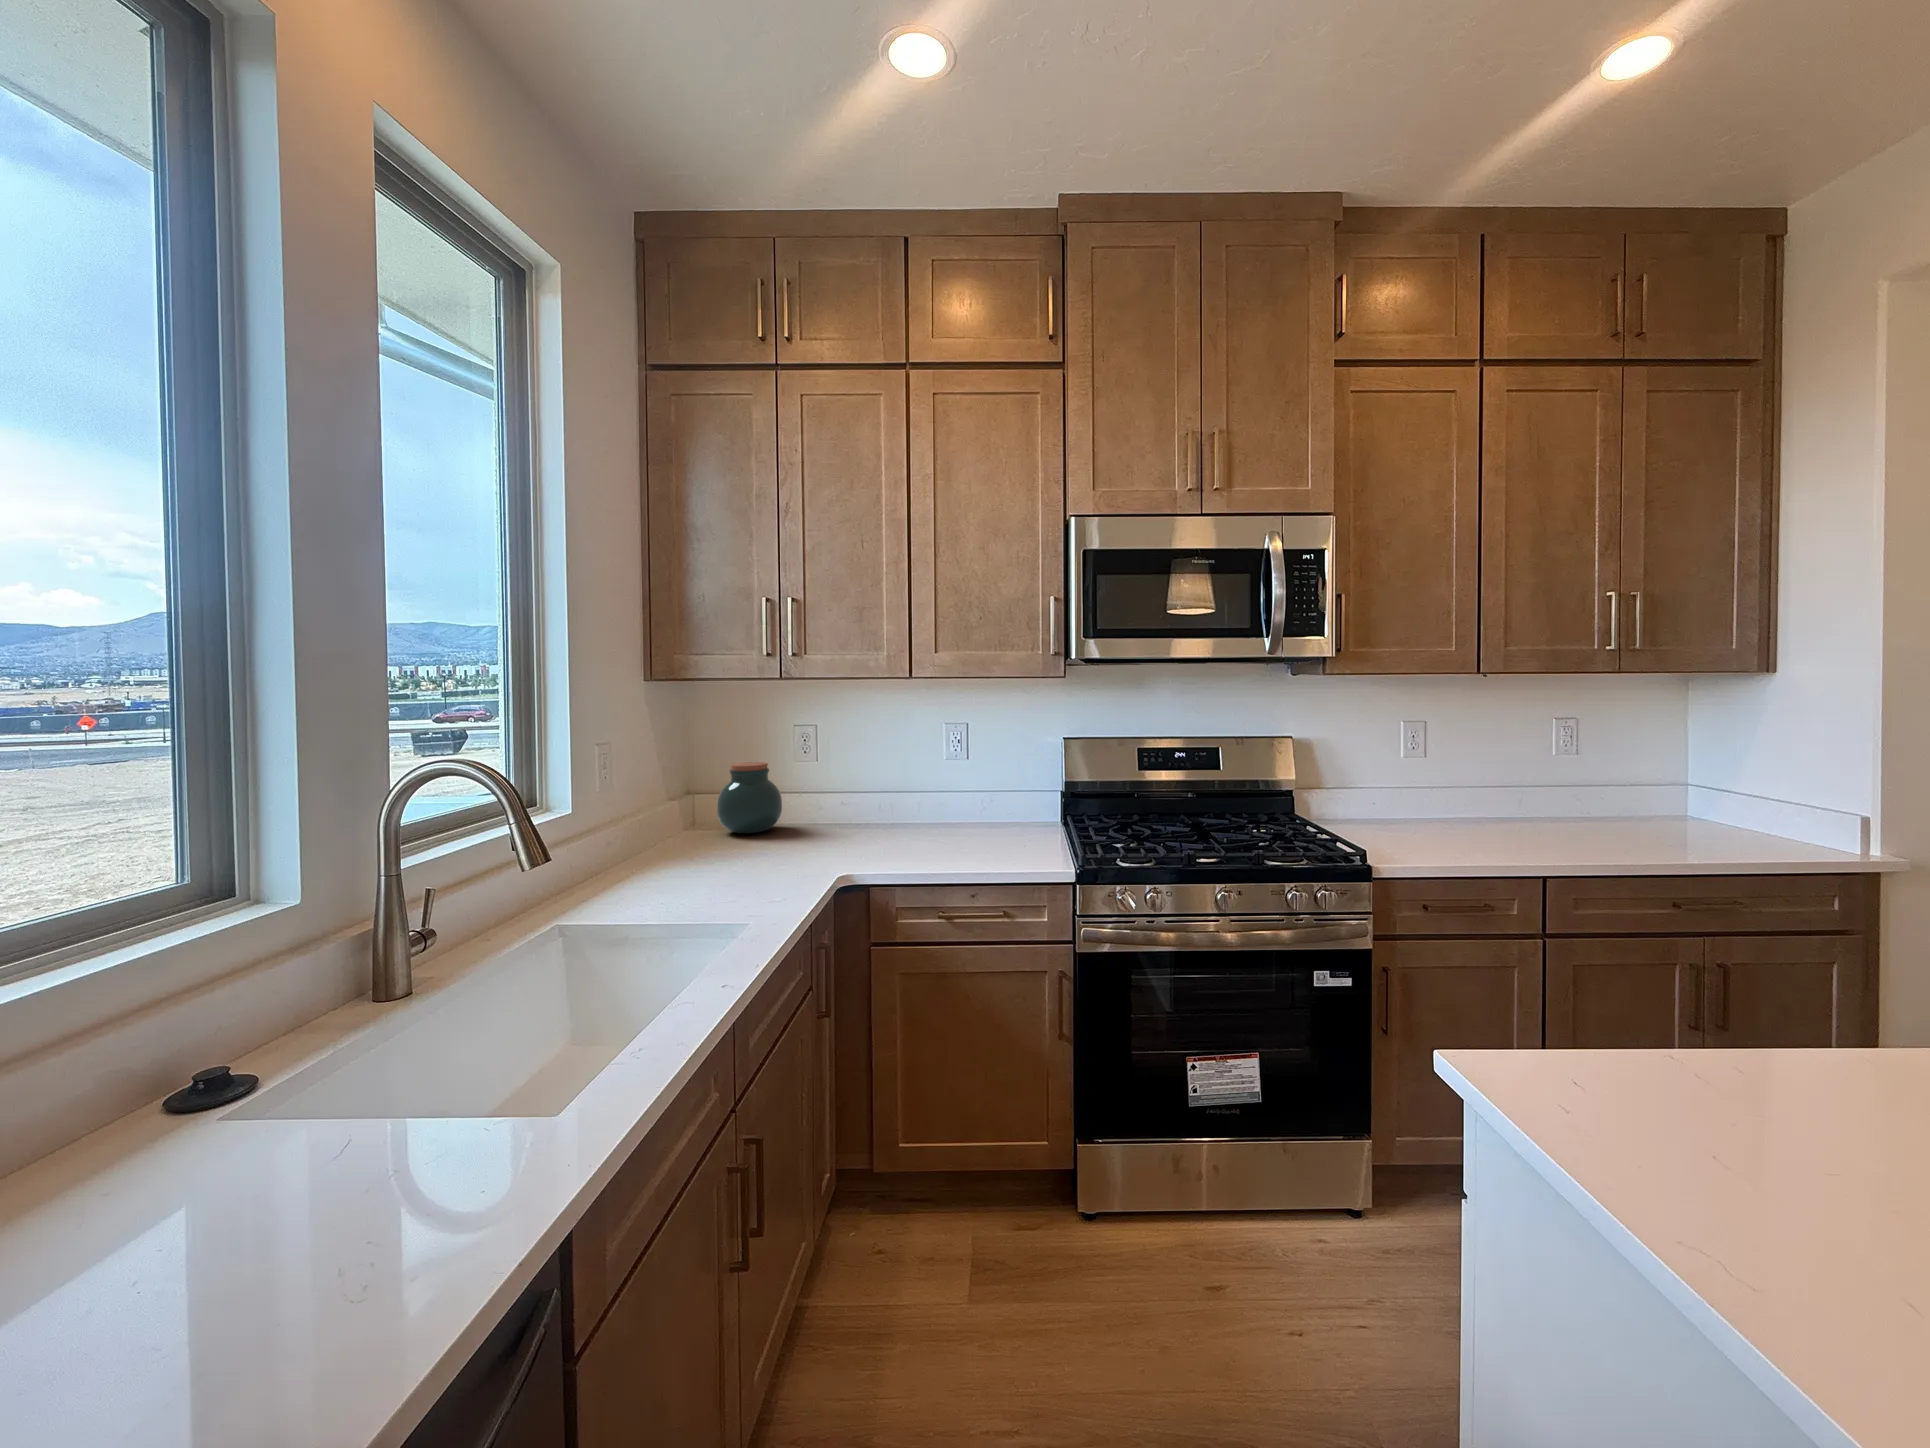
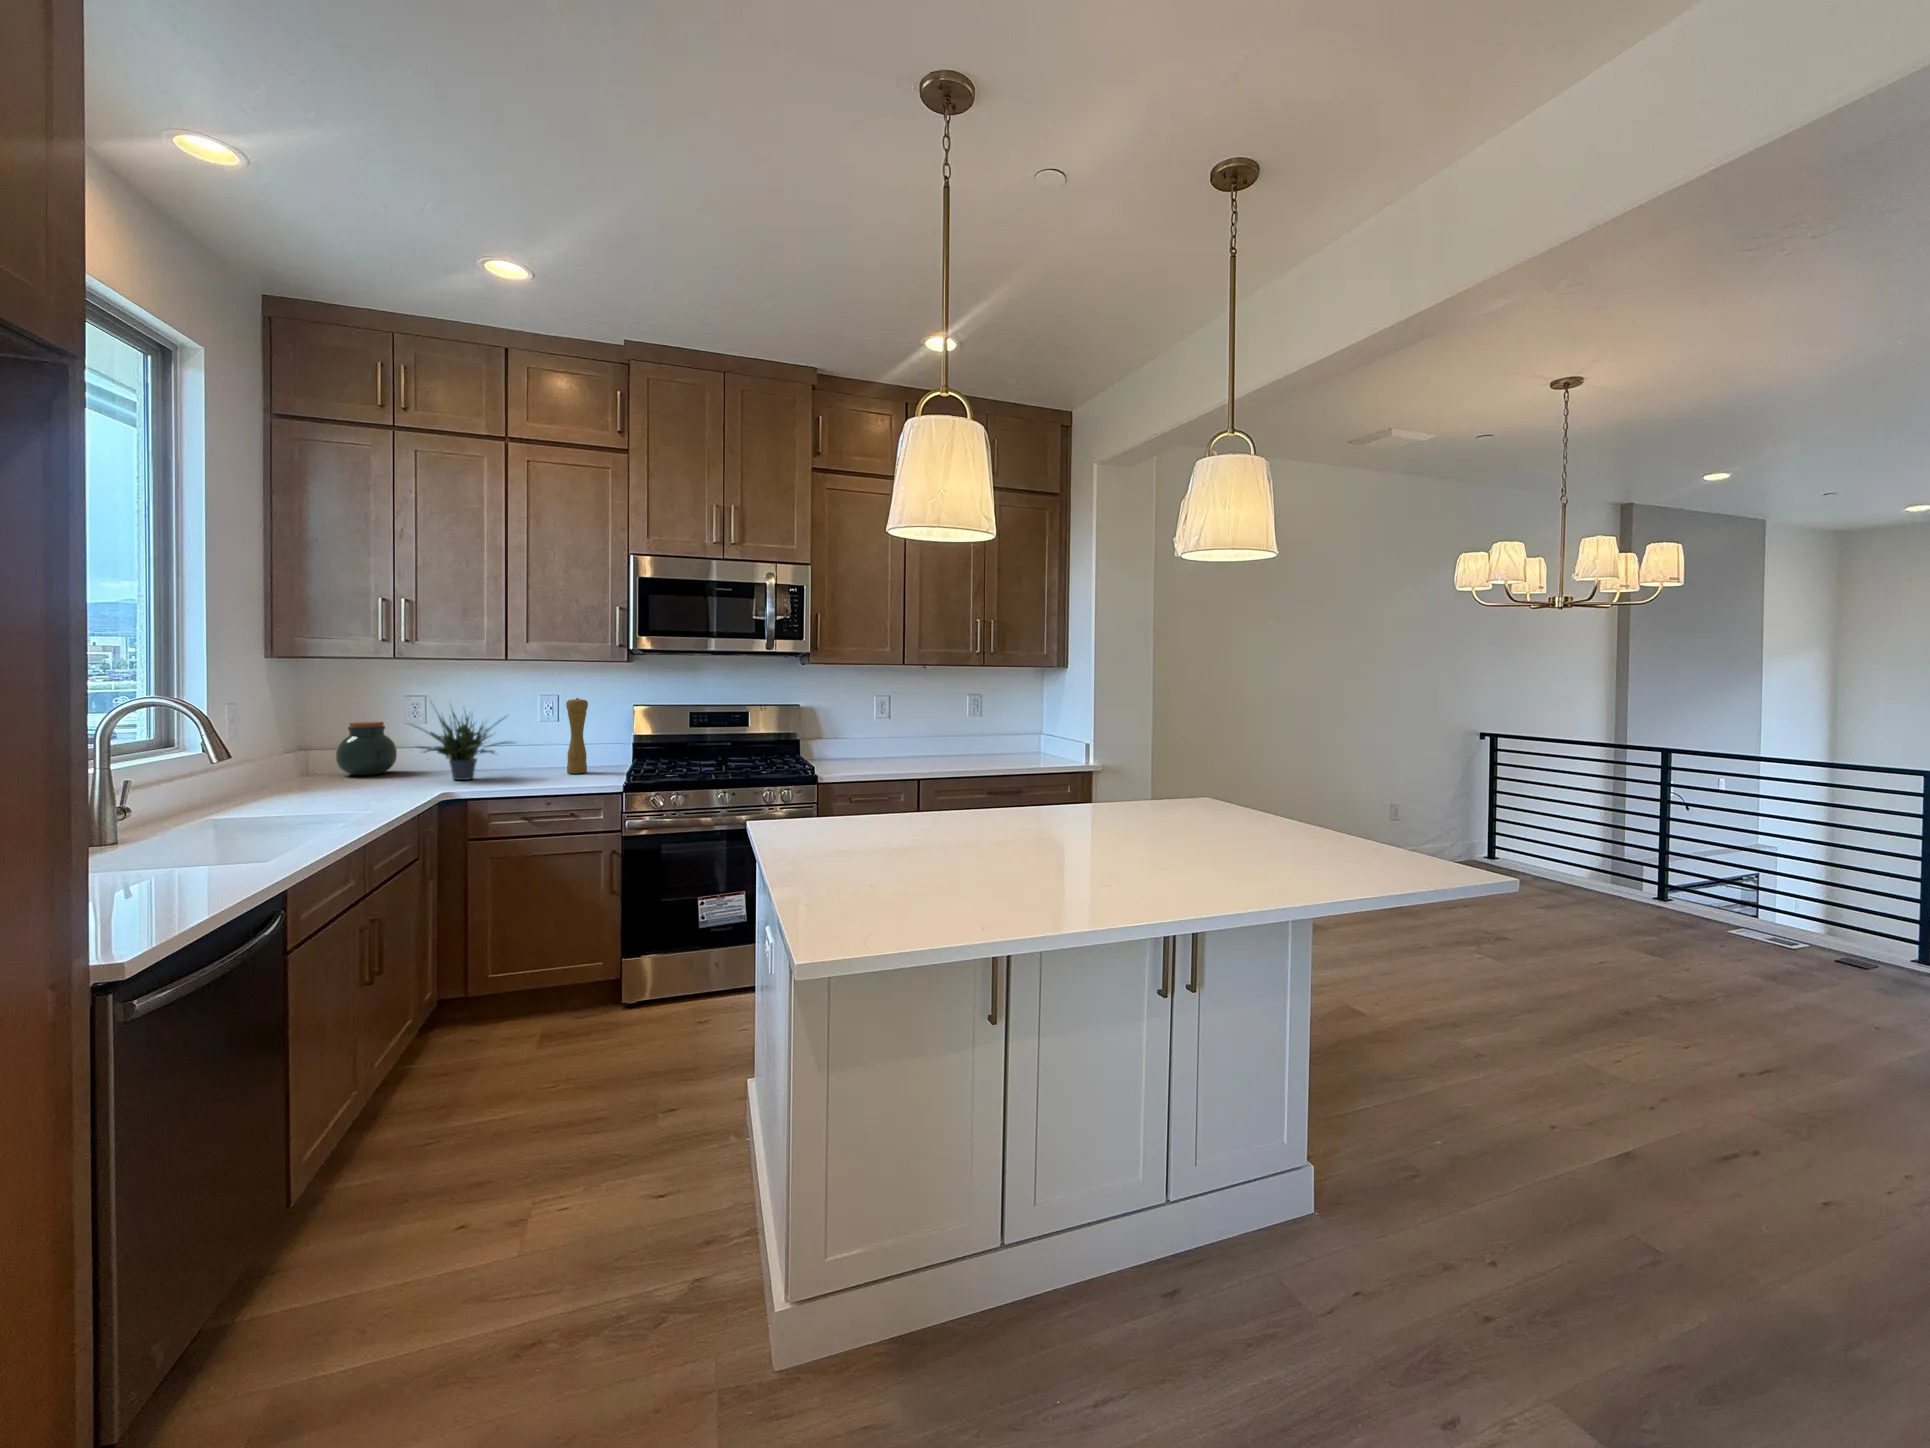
potted plant: none [793,730,926,850] -> present [417,710,510,780]
pepper mill: none [985,732,1012,842] -> present [566,698,588,774]

